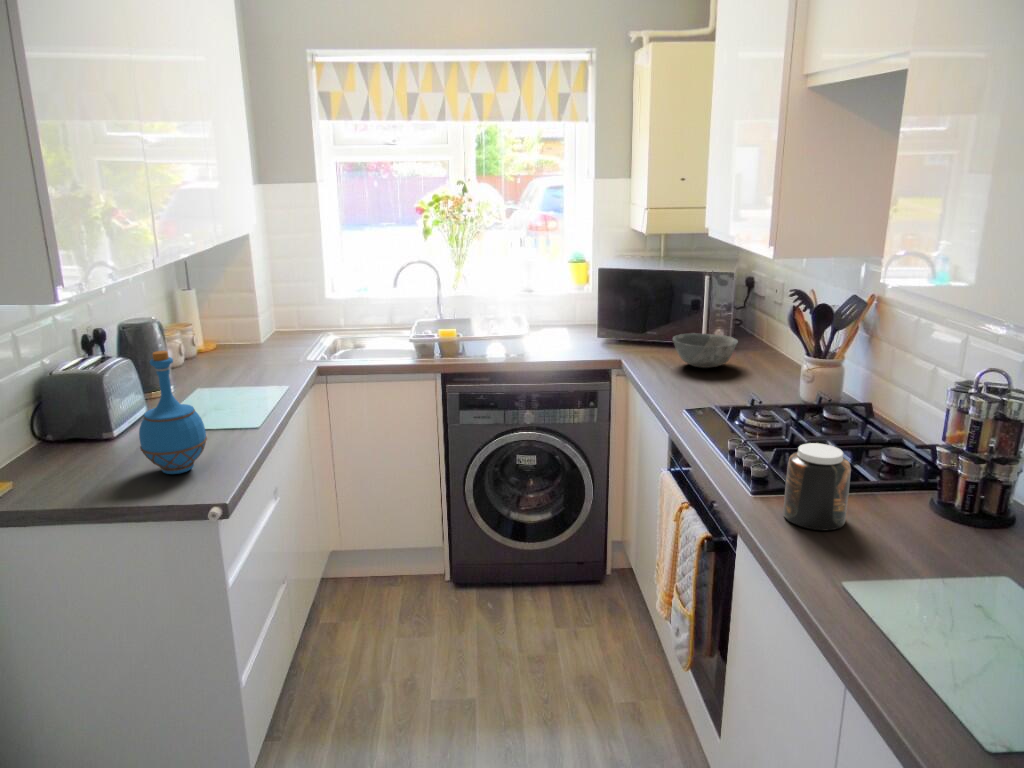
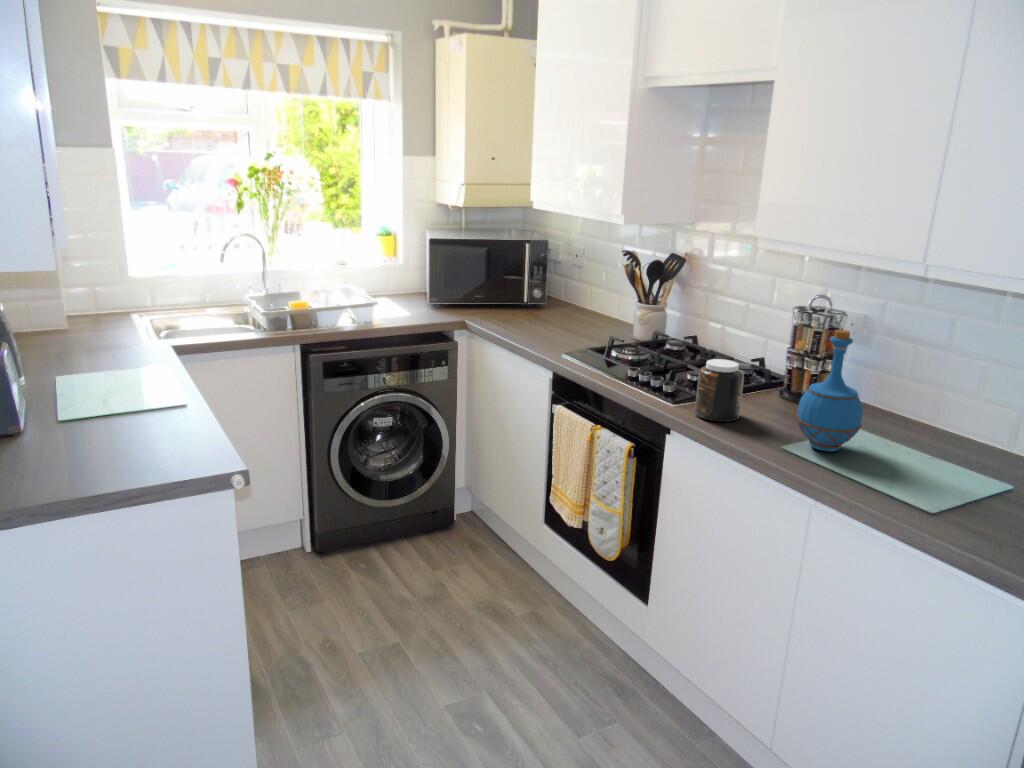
bowl: present [673,333,738,368] -> none [513,293,567,322]
bottle: present [139,351,207,474] -> present [797,330,863,452]

